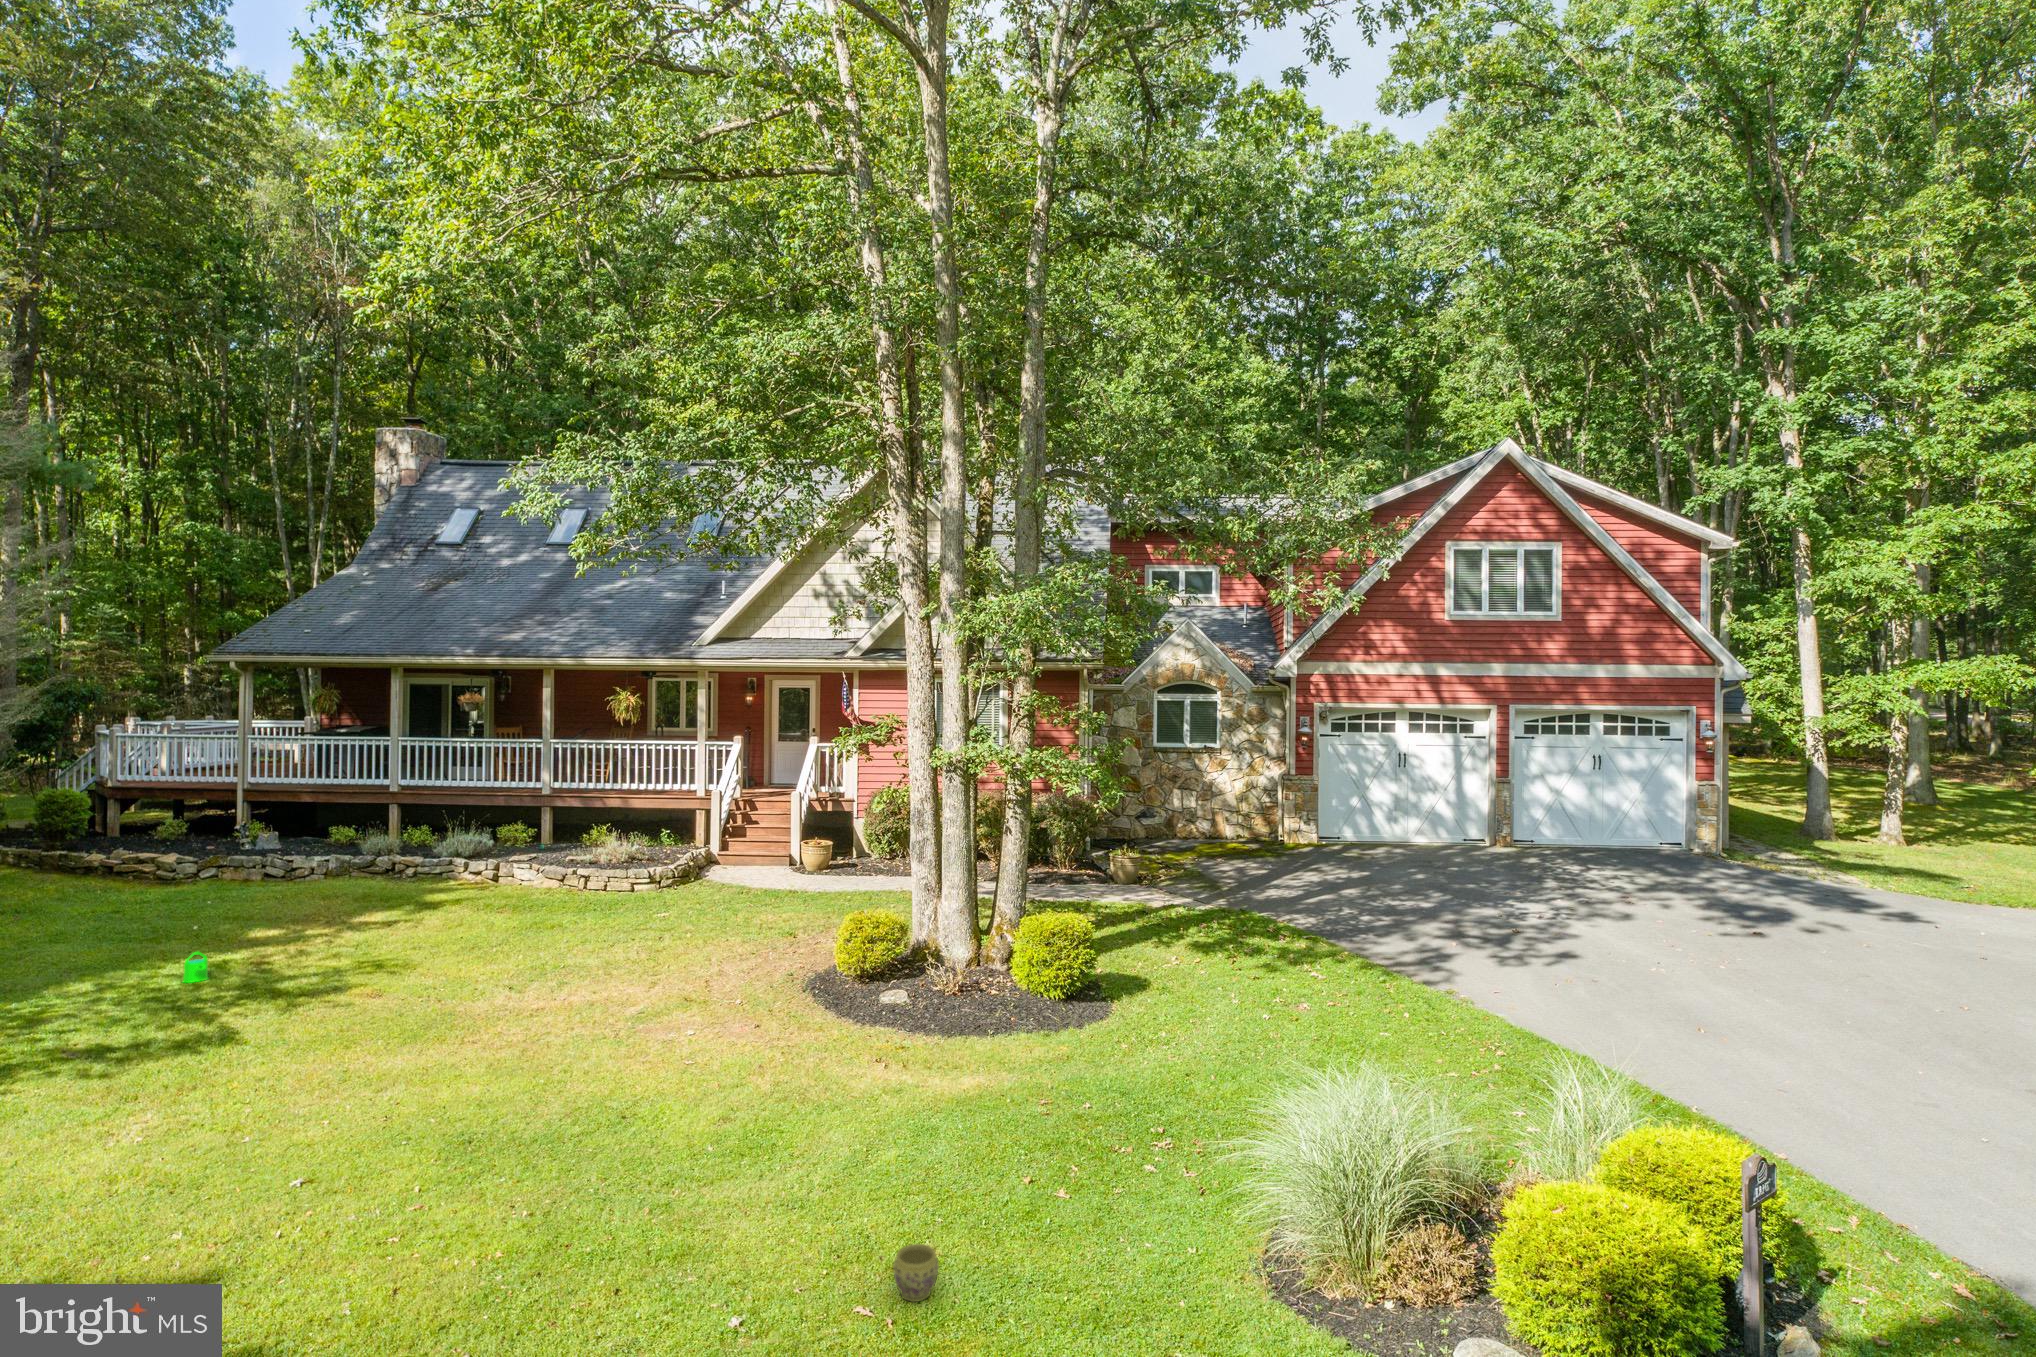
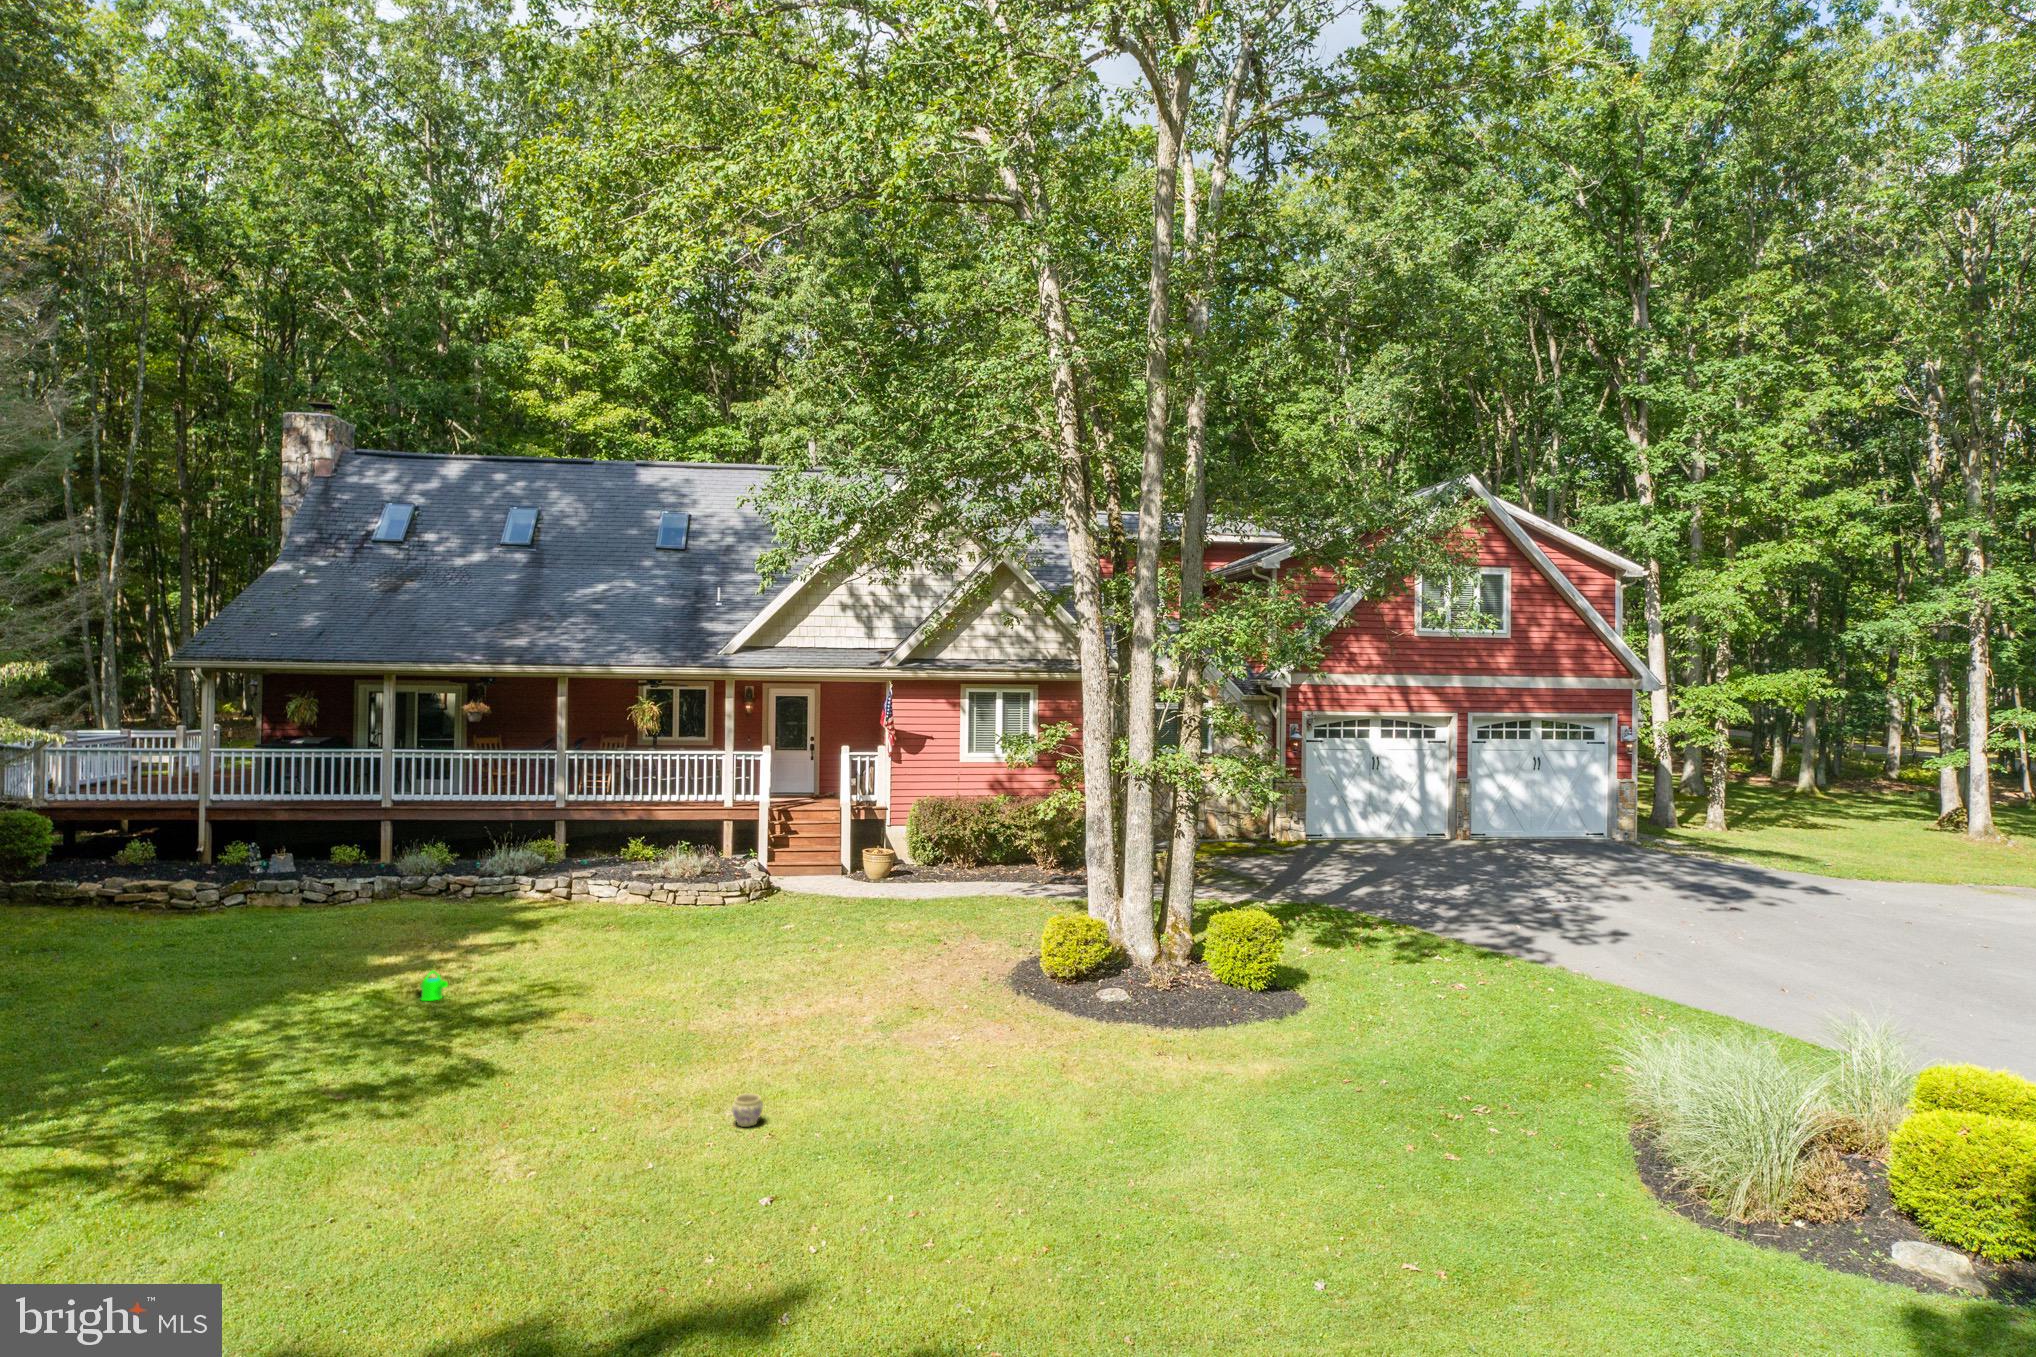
planter: present [893,1244,939,1302] -> present [732,1093,763,1127]

